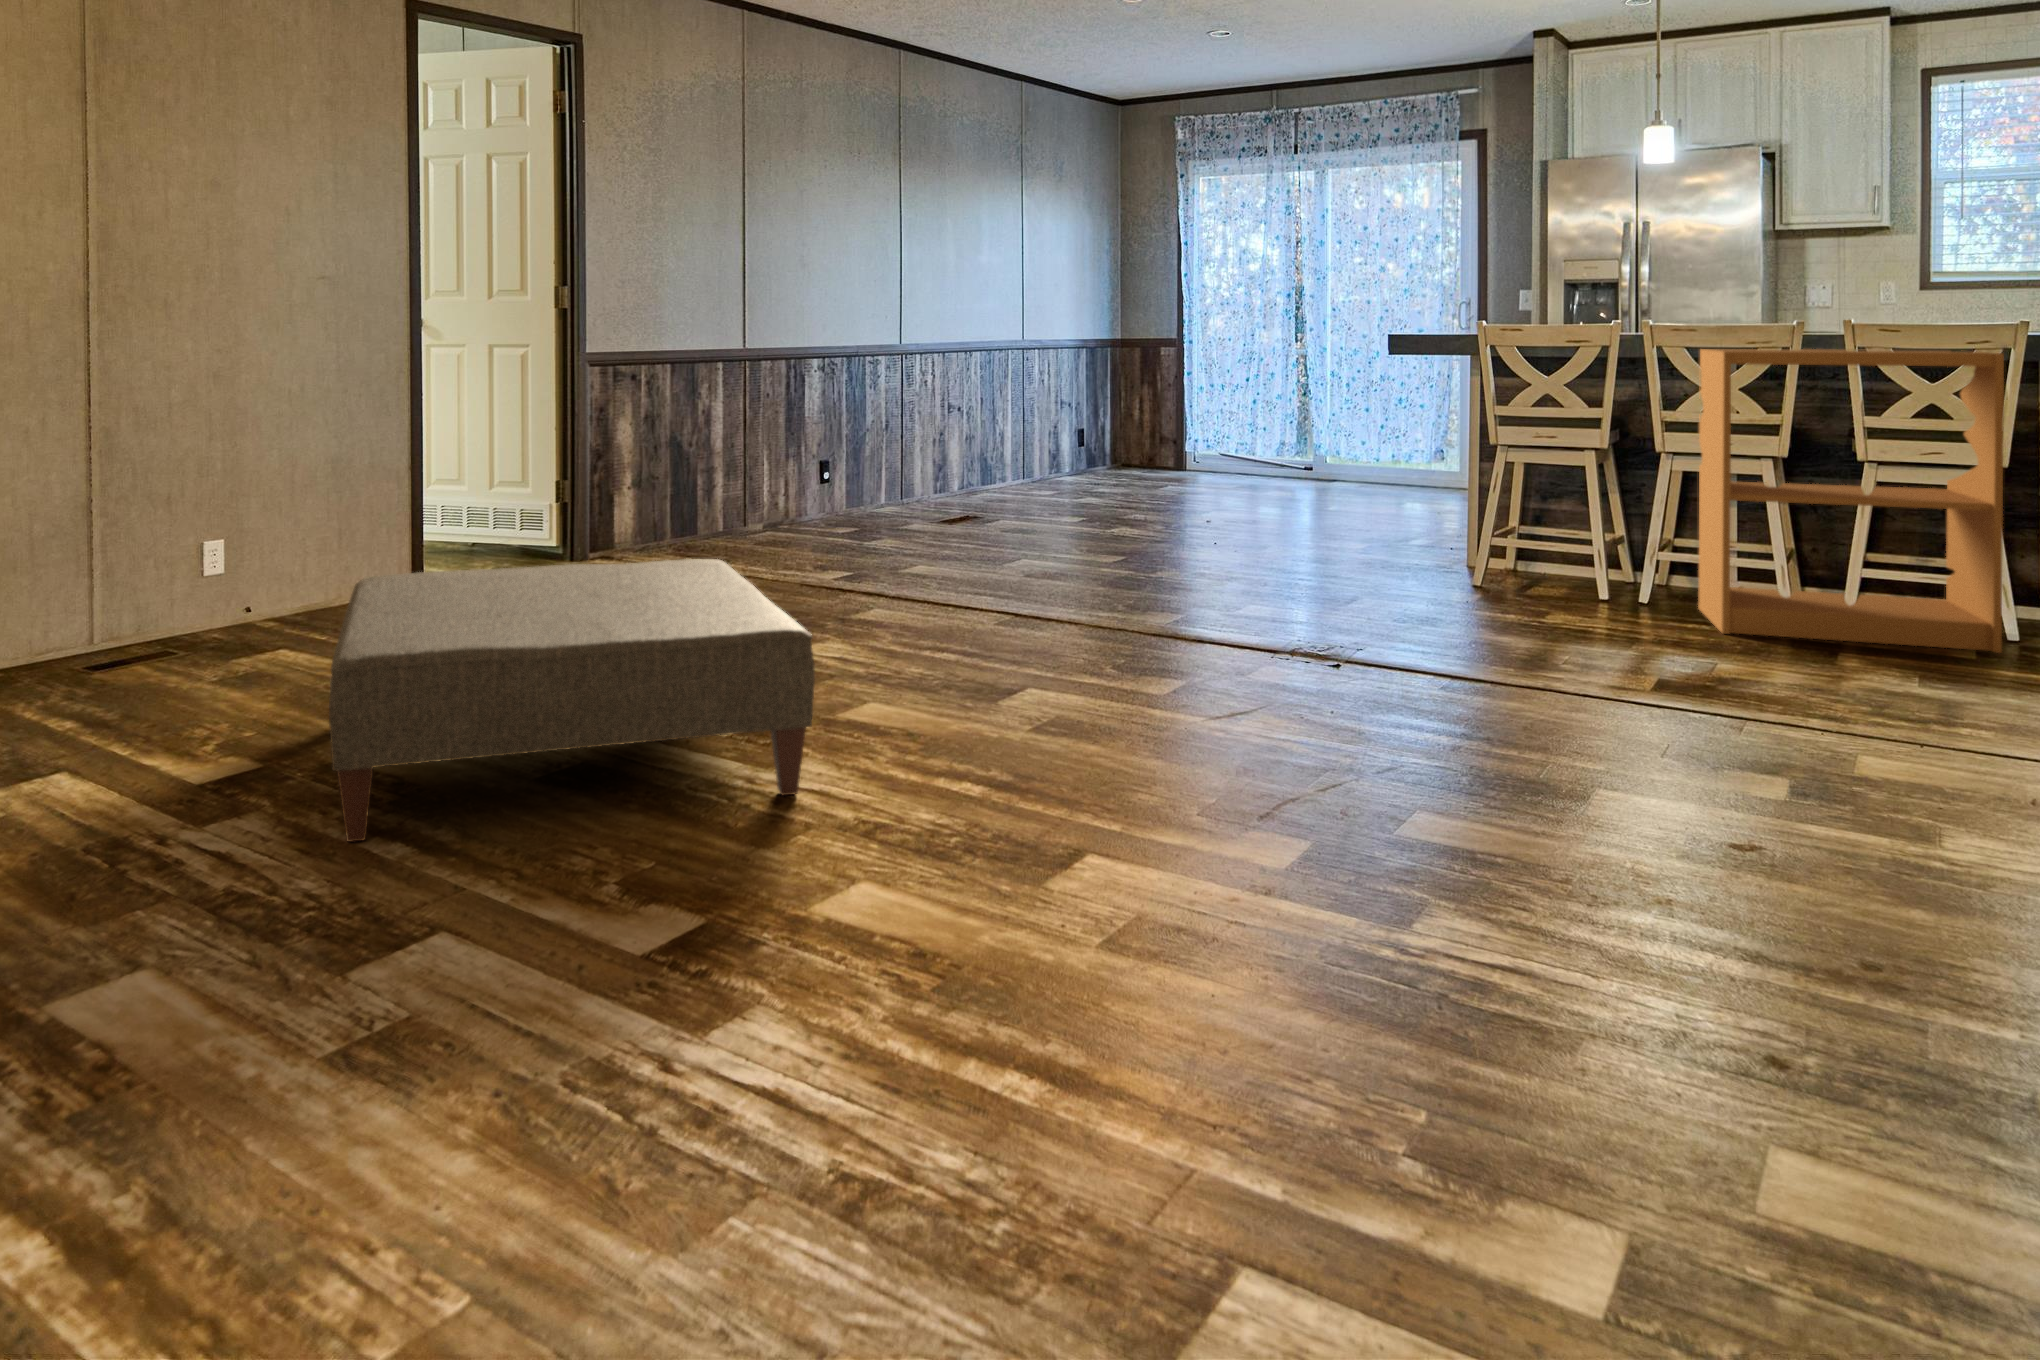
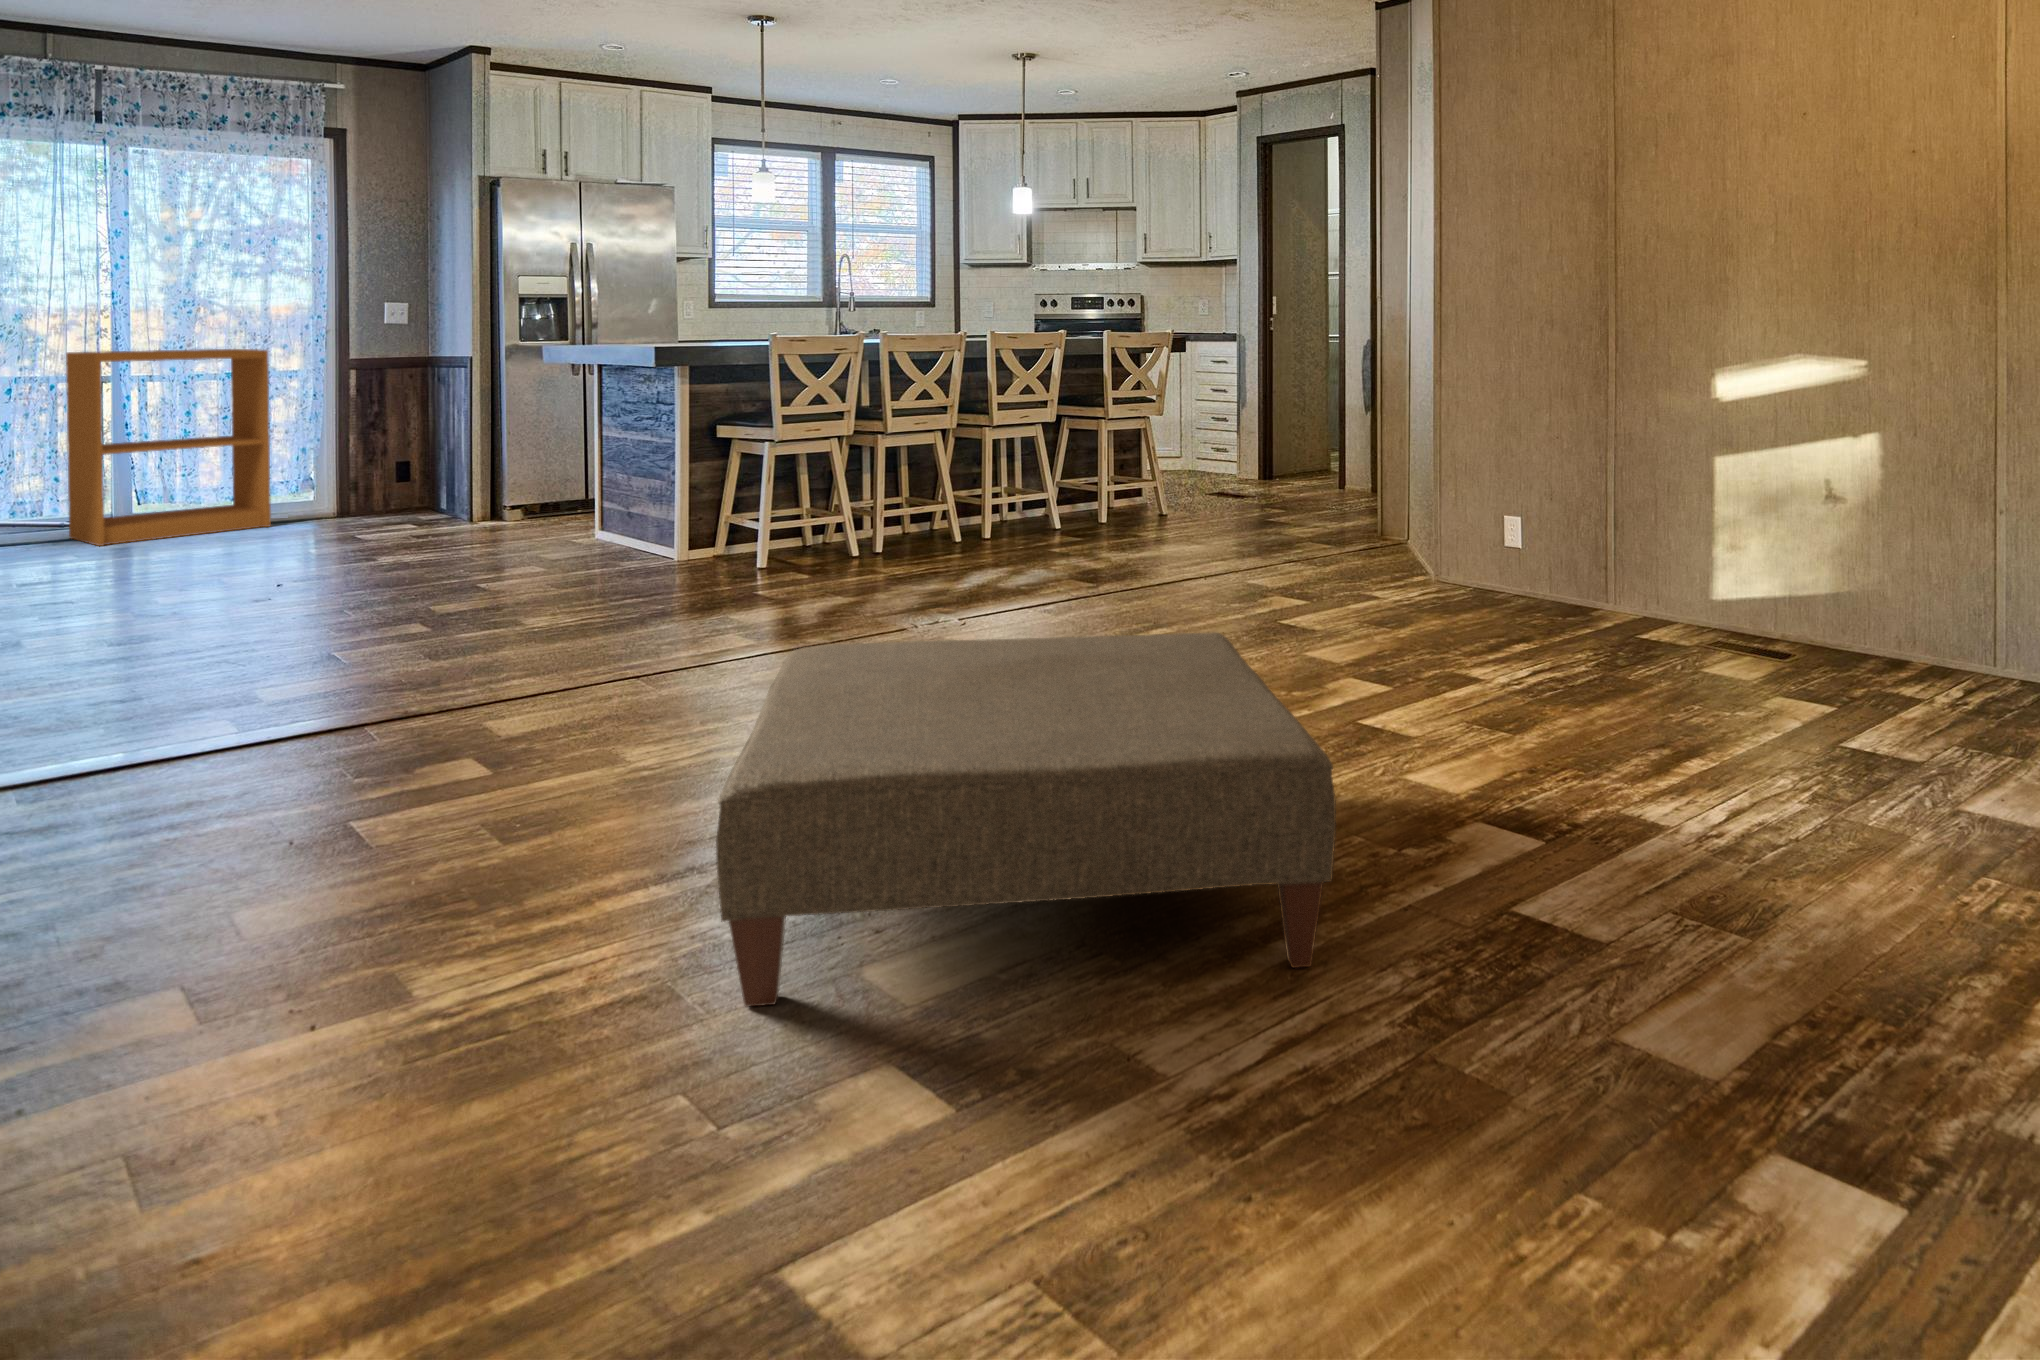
bookshelf: present [1698,349,2004,653] -> present [66,349,271,546]

